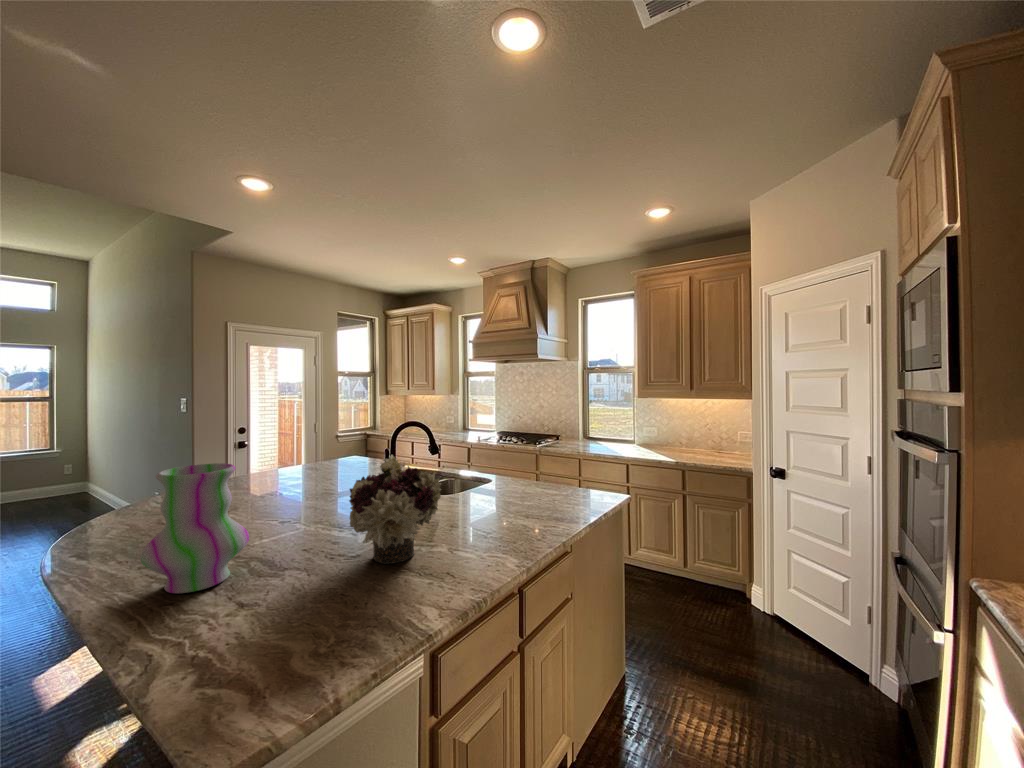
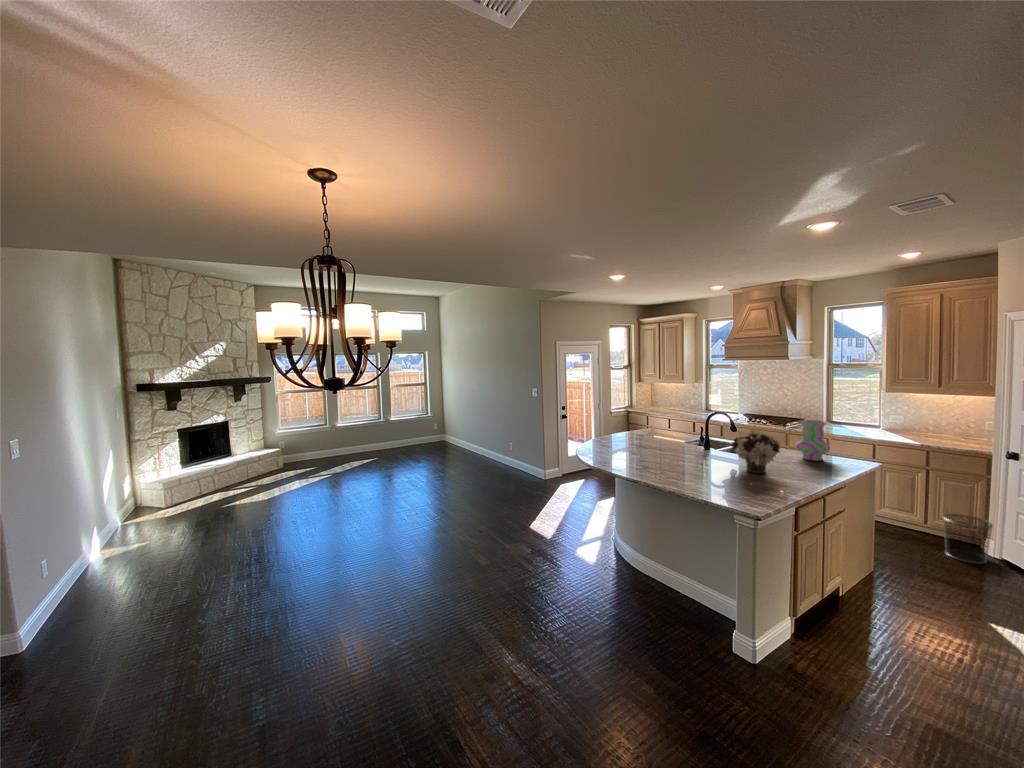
vase: present [140,463,249,593] -> present [796,420,830,461]
trash can: none [707,555,762,628] -> present [943,514,993,564]

